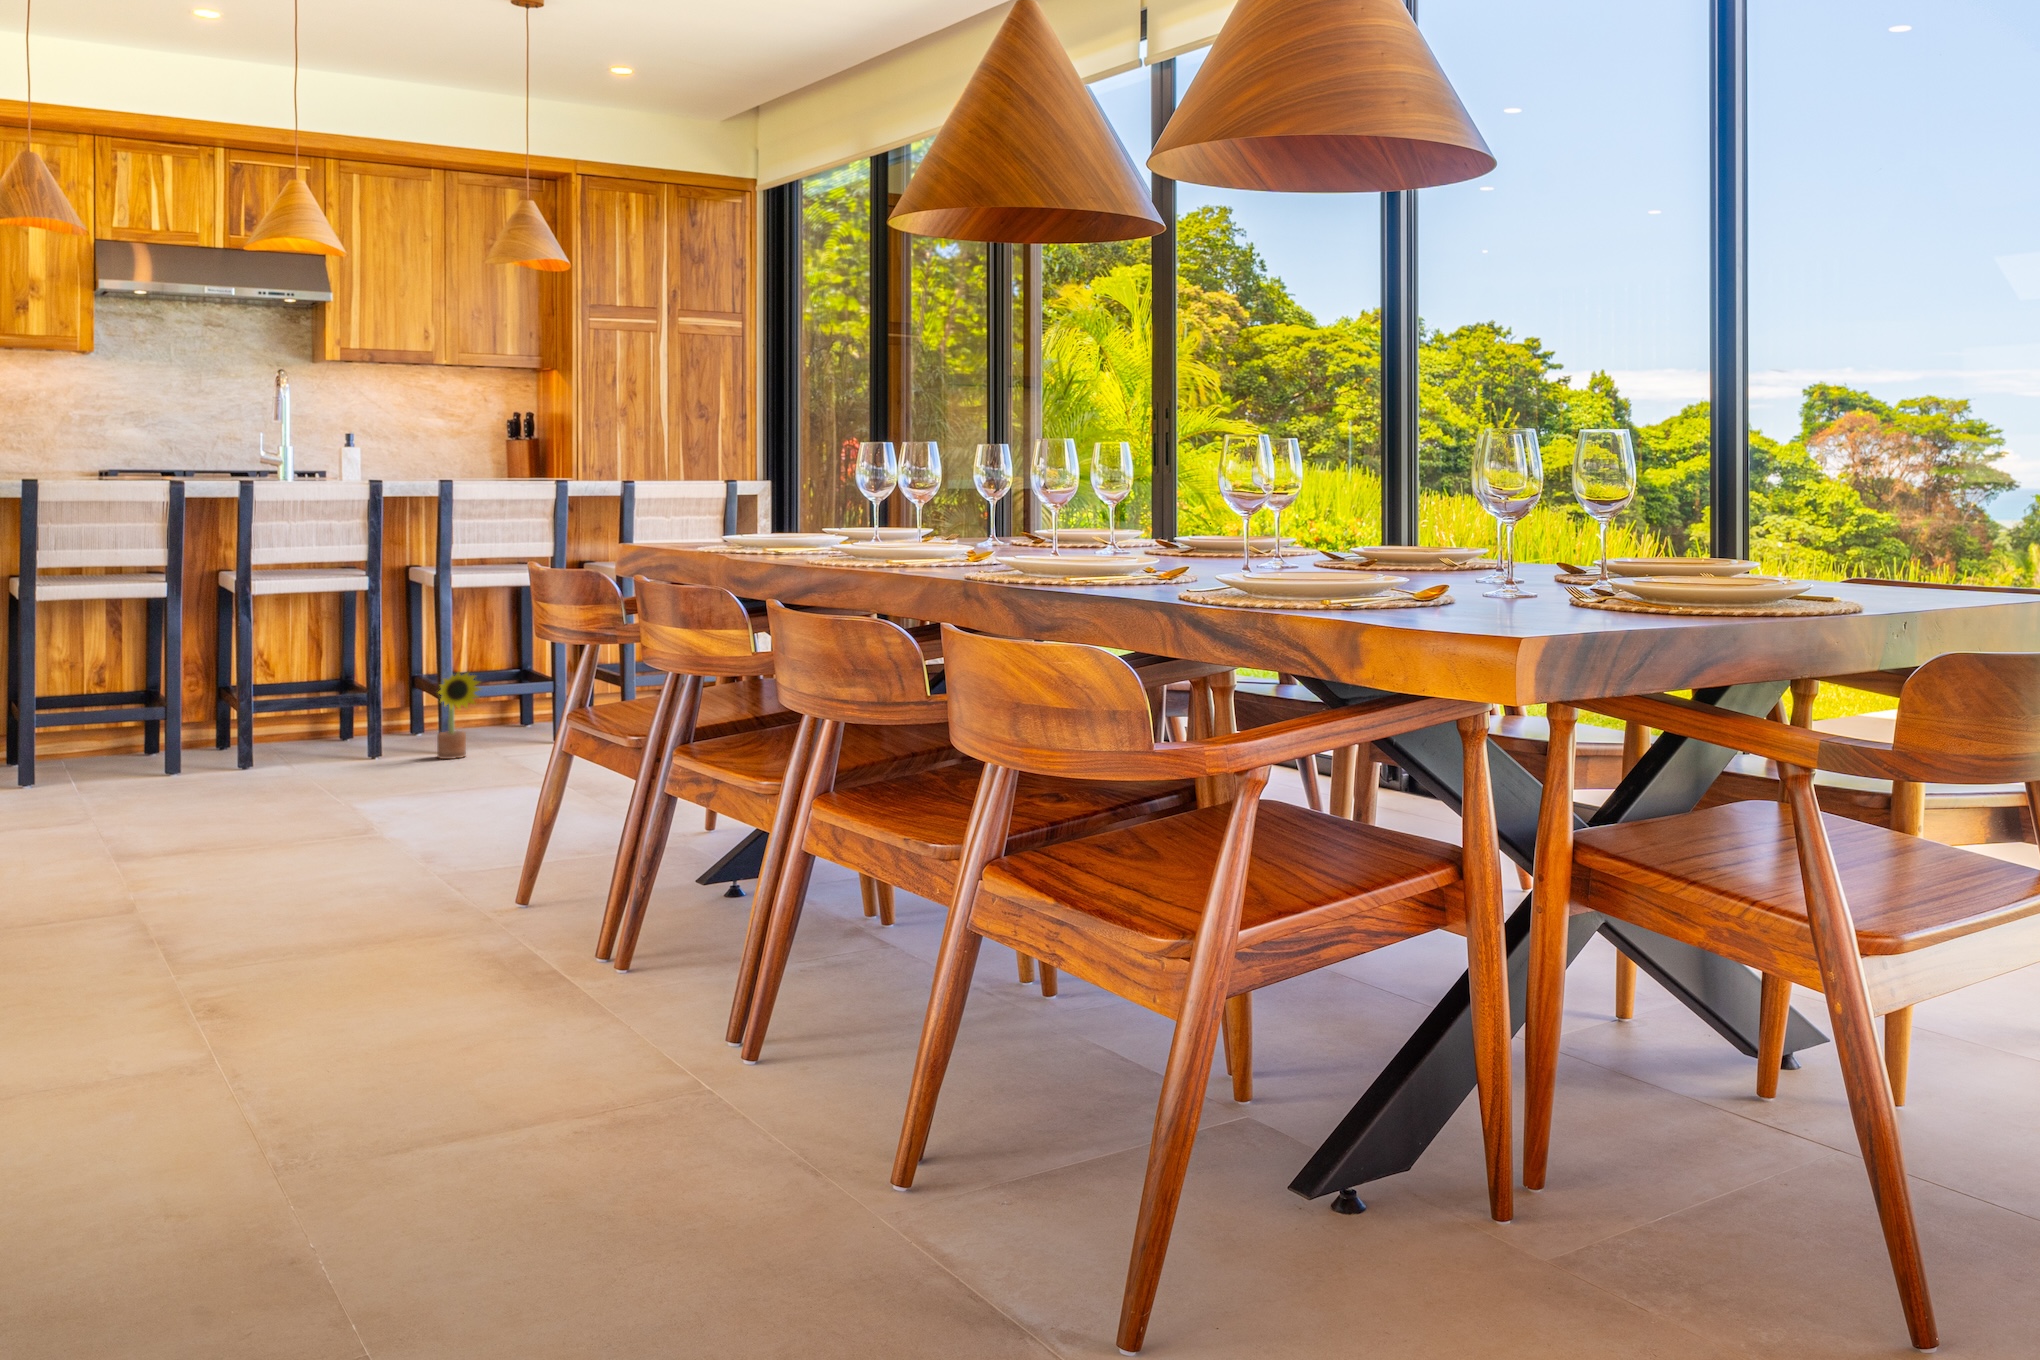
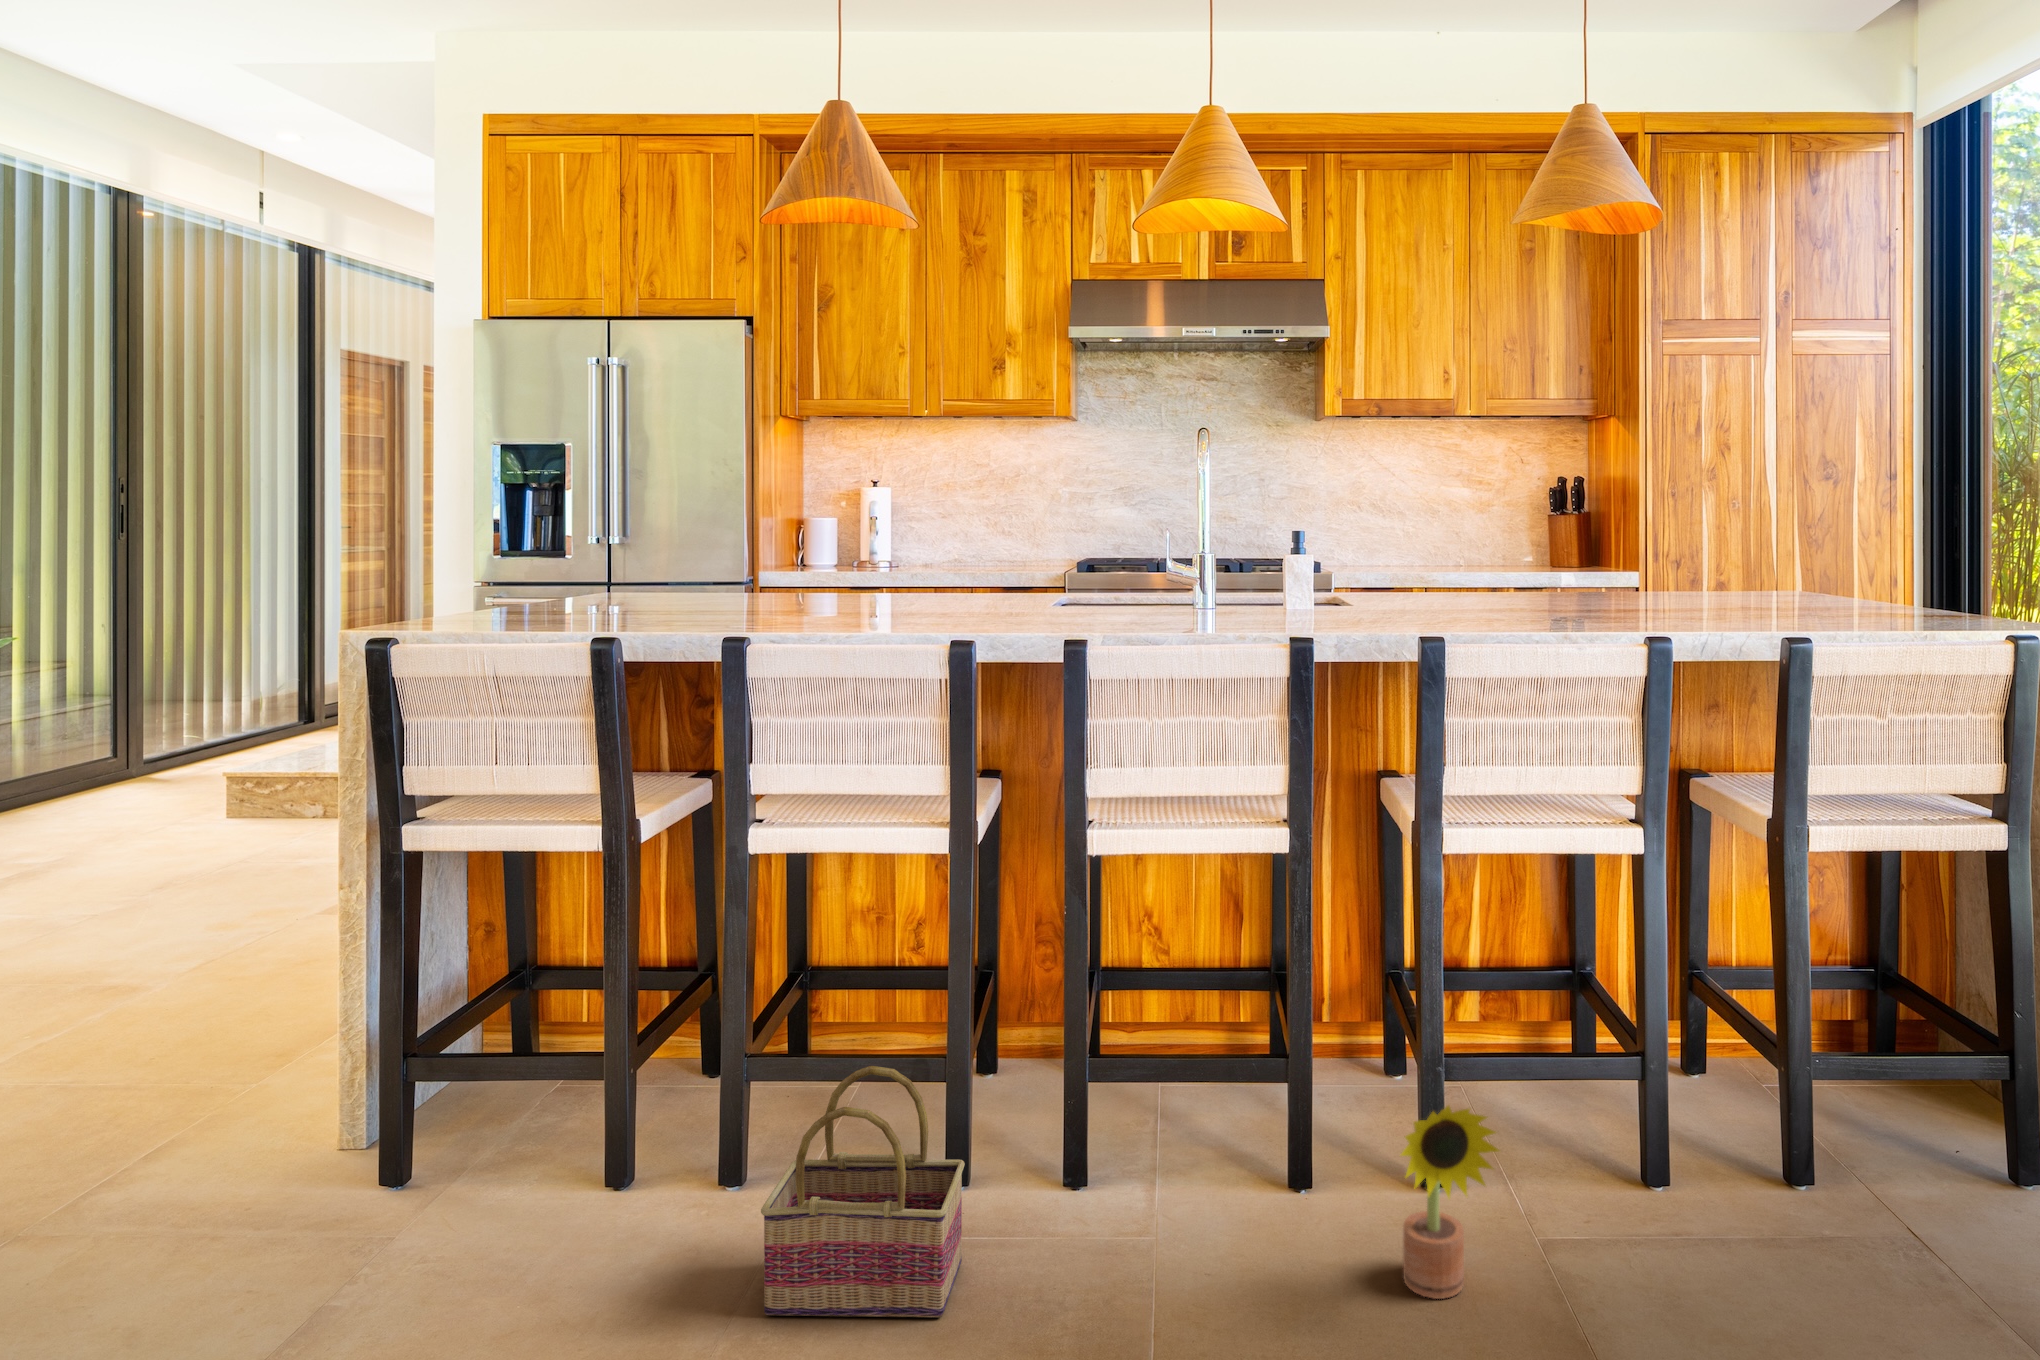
basket: none [106,685,212,791] -> present [761,1066,965,1317]

